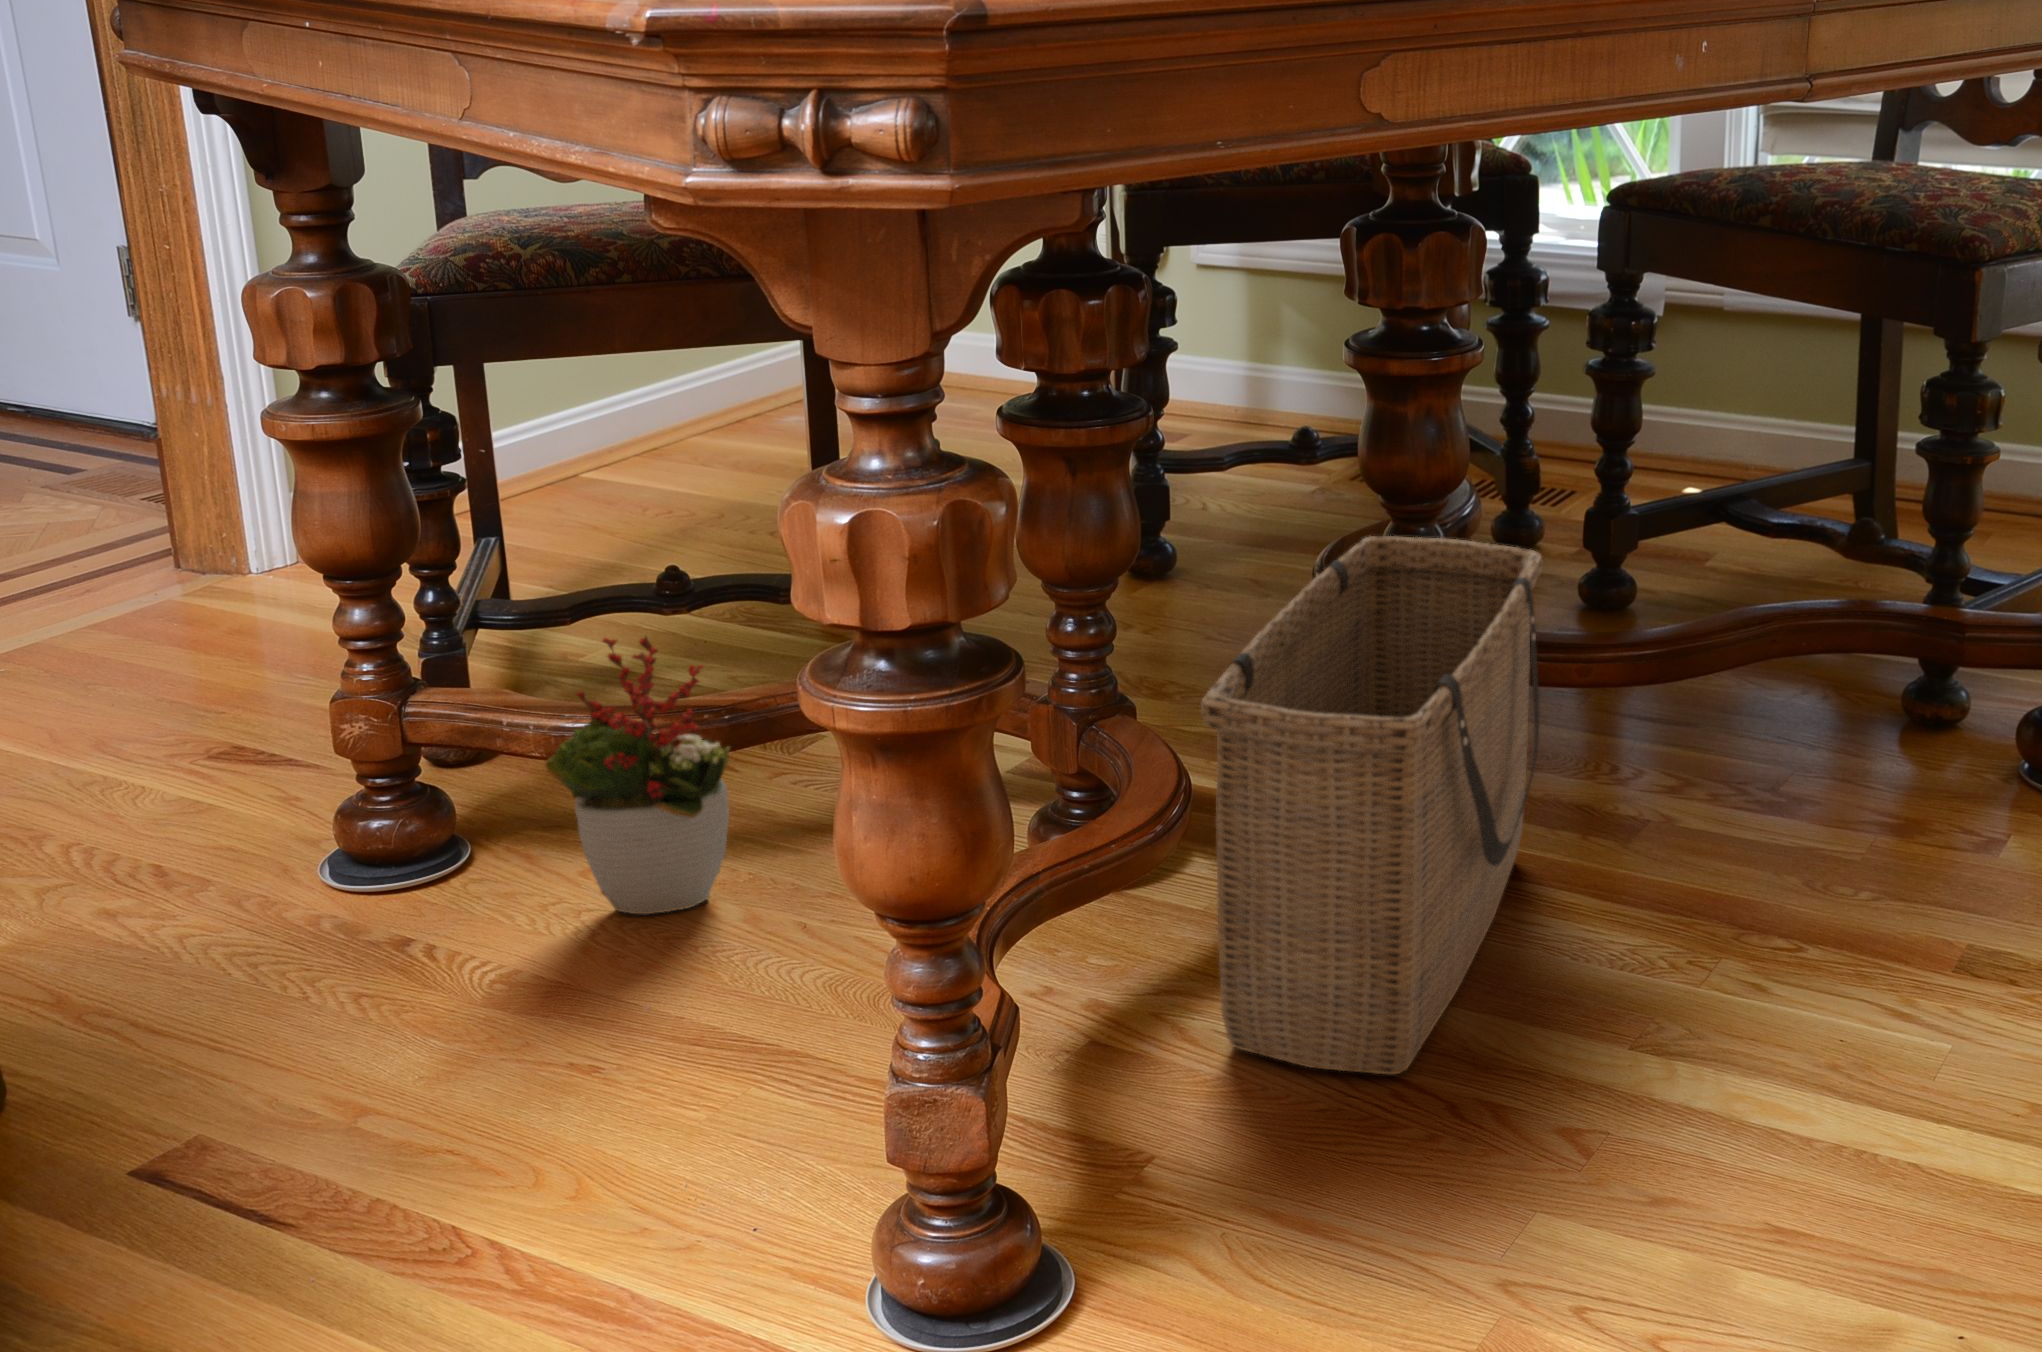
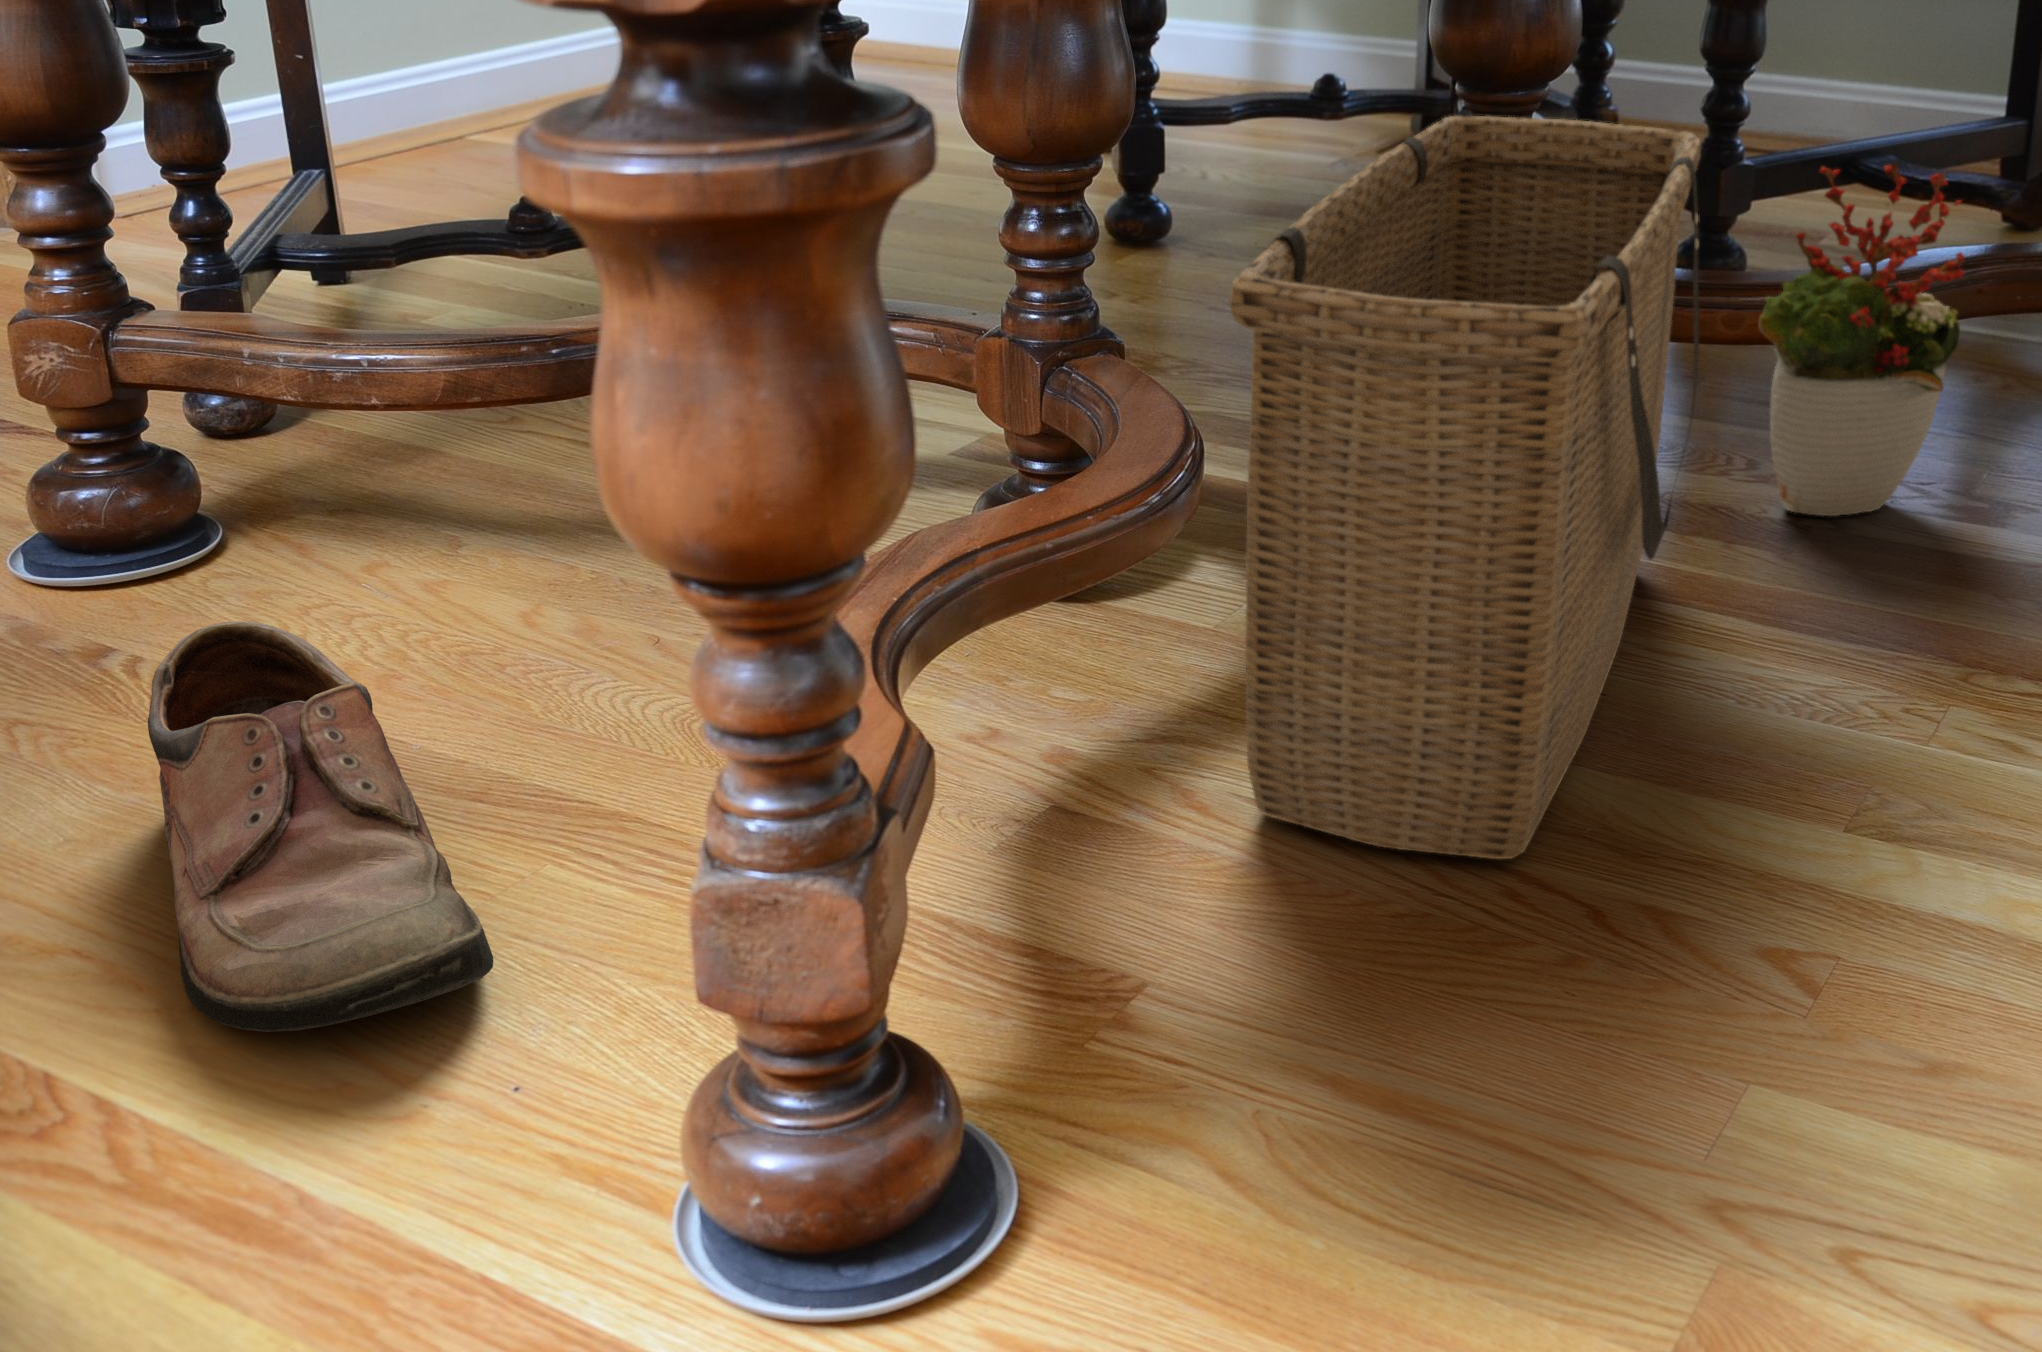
decorative plant: present [546,637,730,914] -> present [1758,162,1965,516]
shoe: none [485,926,731,1198] -> present [148,621,493,1032]

